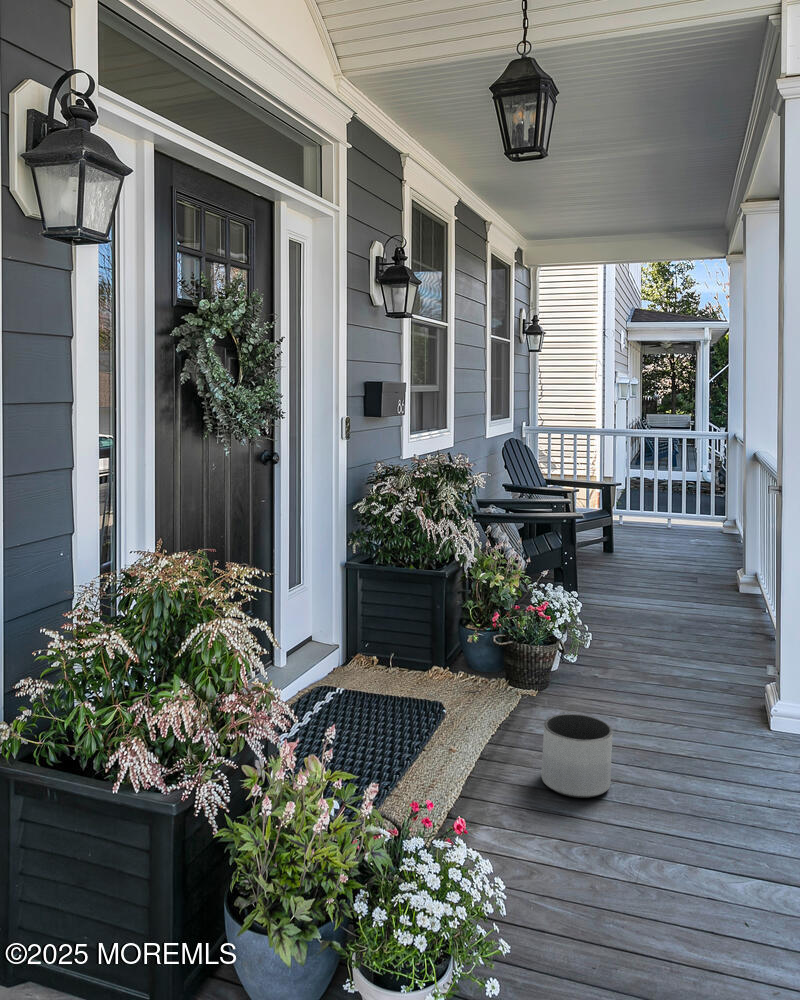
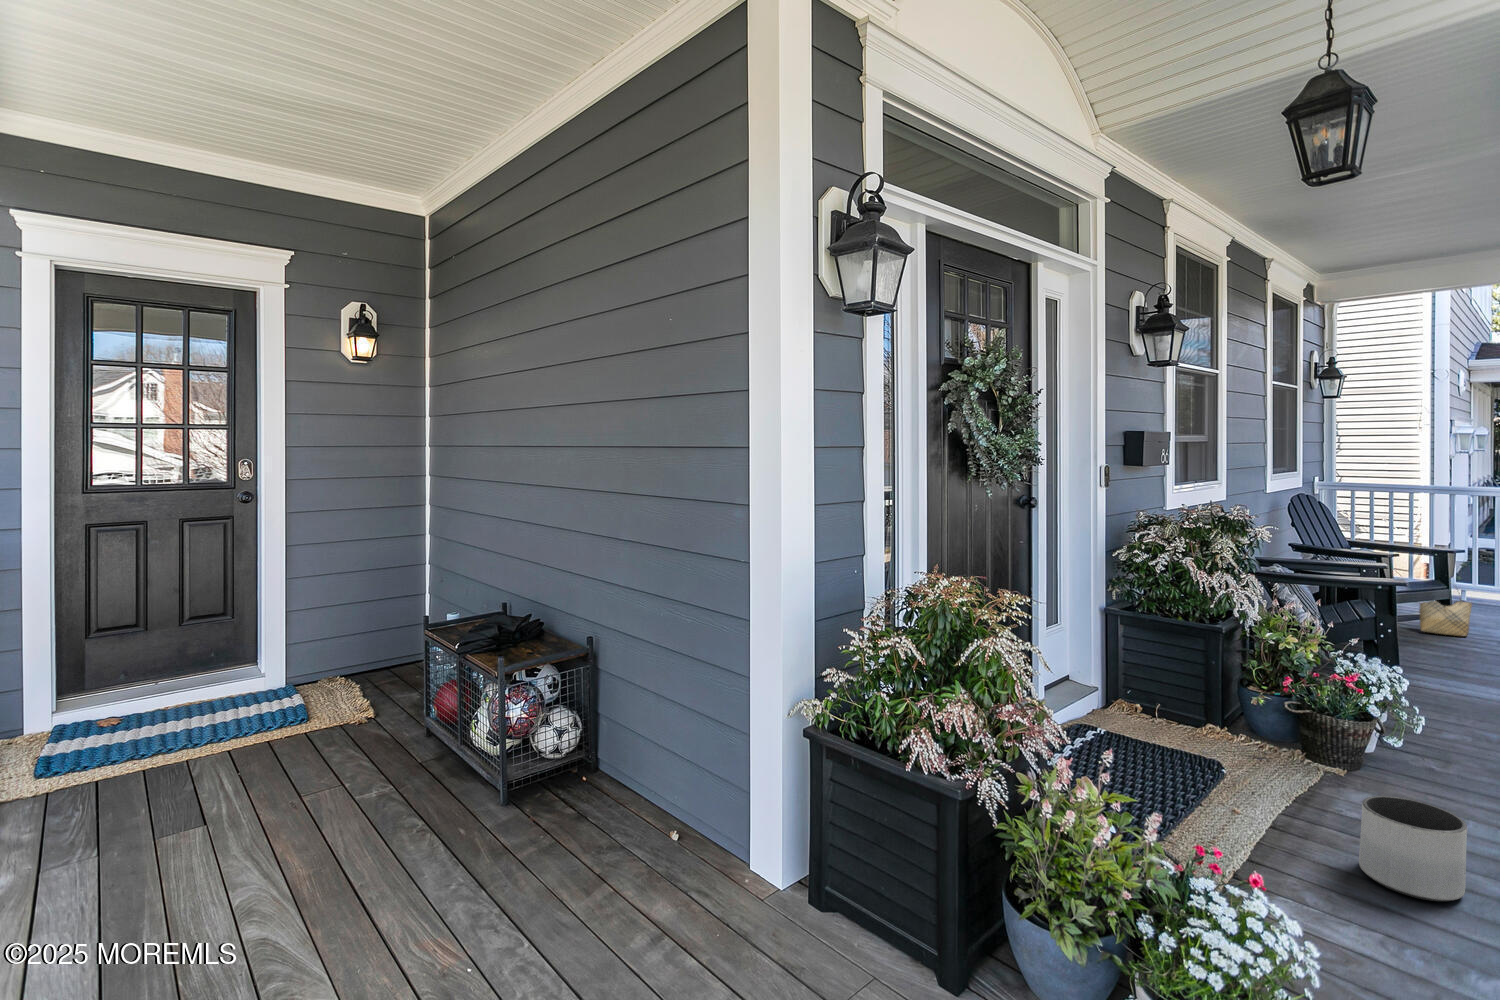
woven basket: none [591,512,625,557] -> present [1419,582,1472,636]

